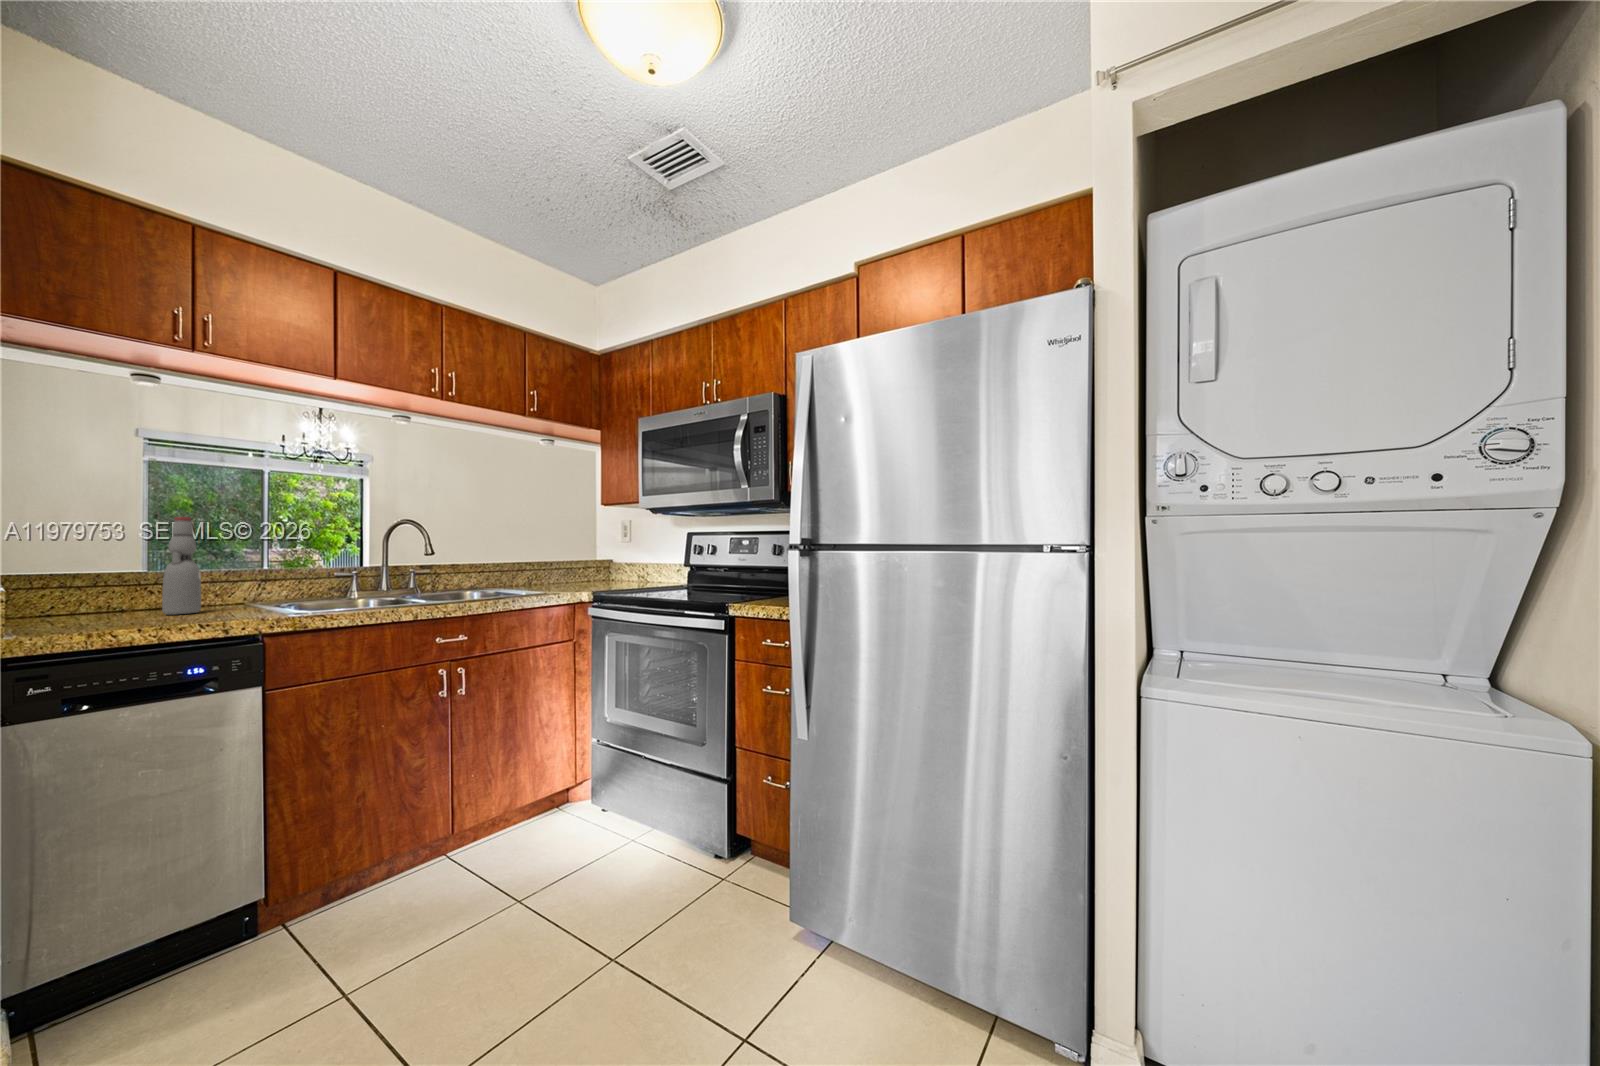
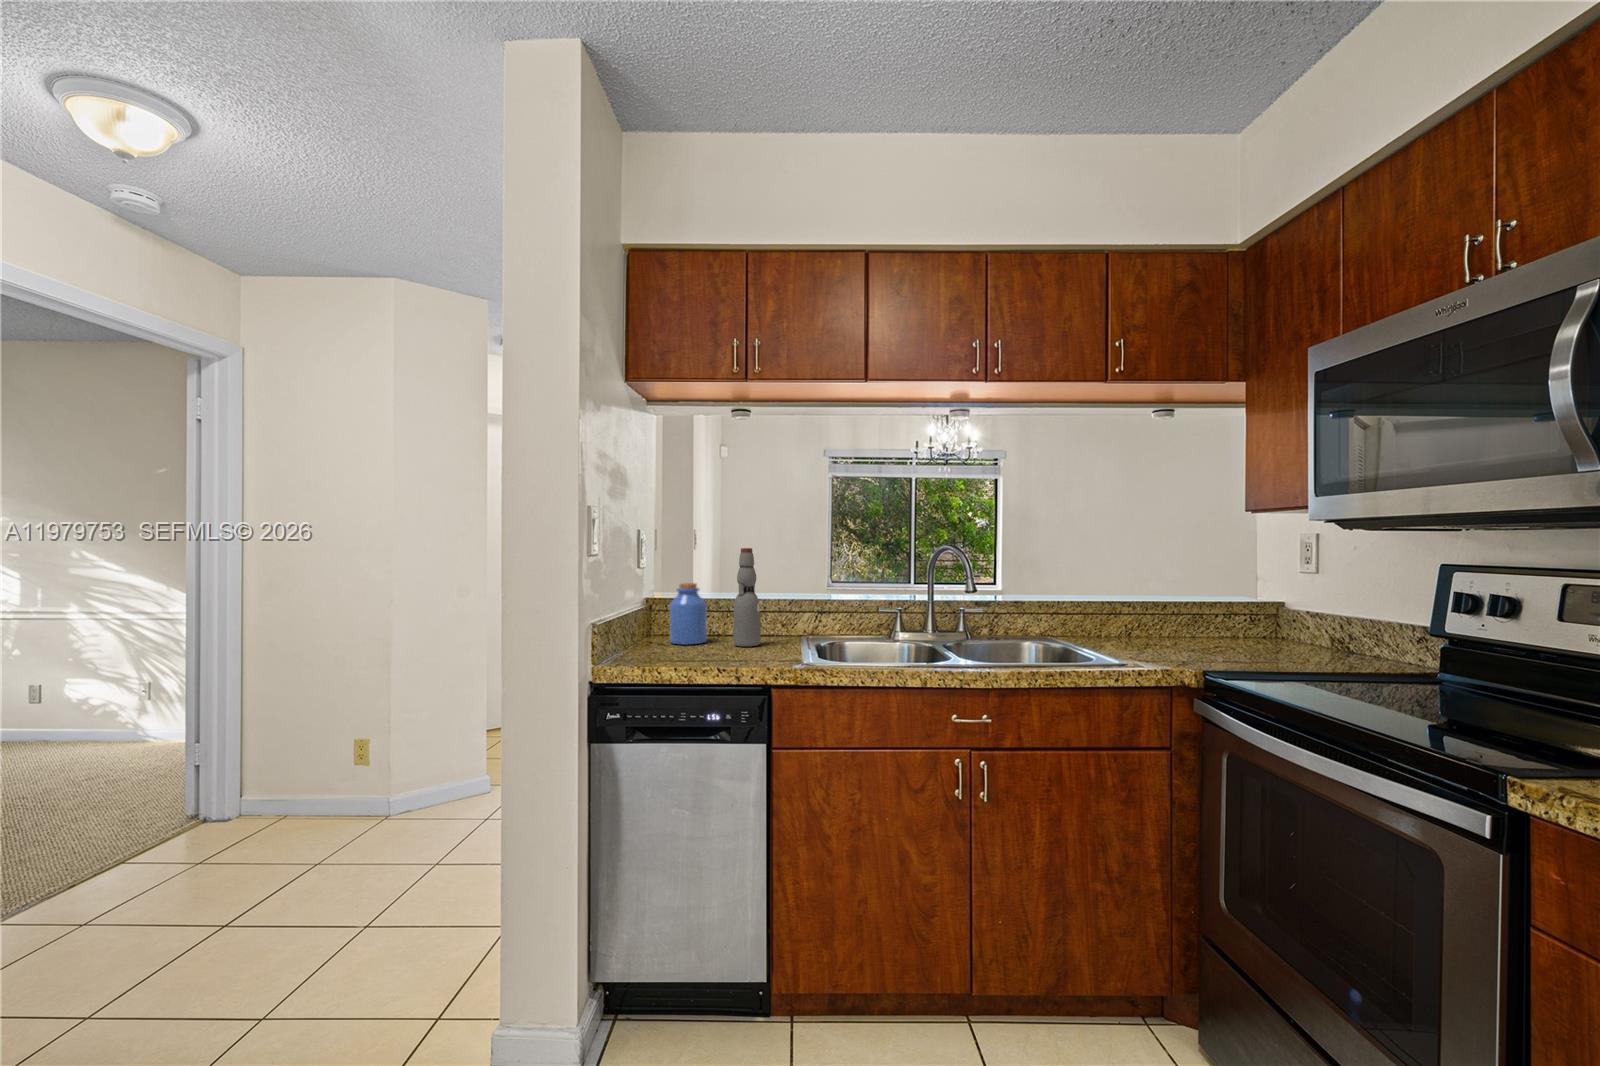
jar: none [52,554,115,621] -> present [669,583,707,645]

